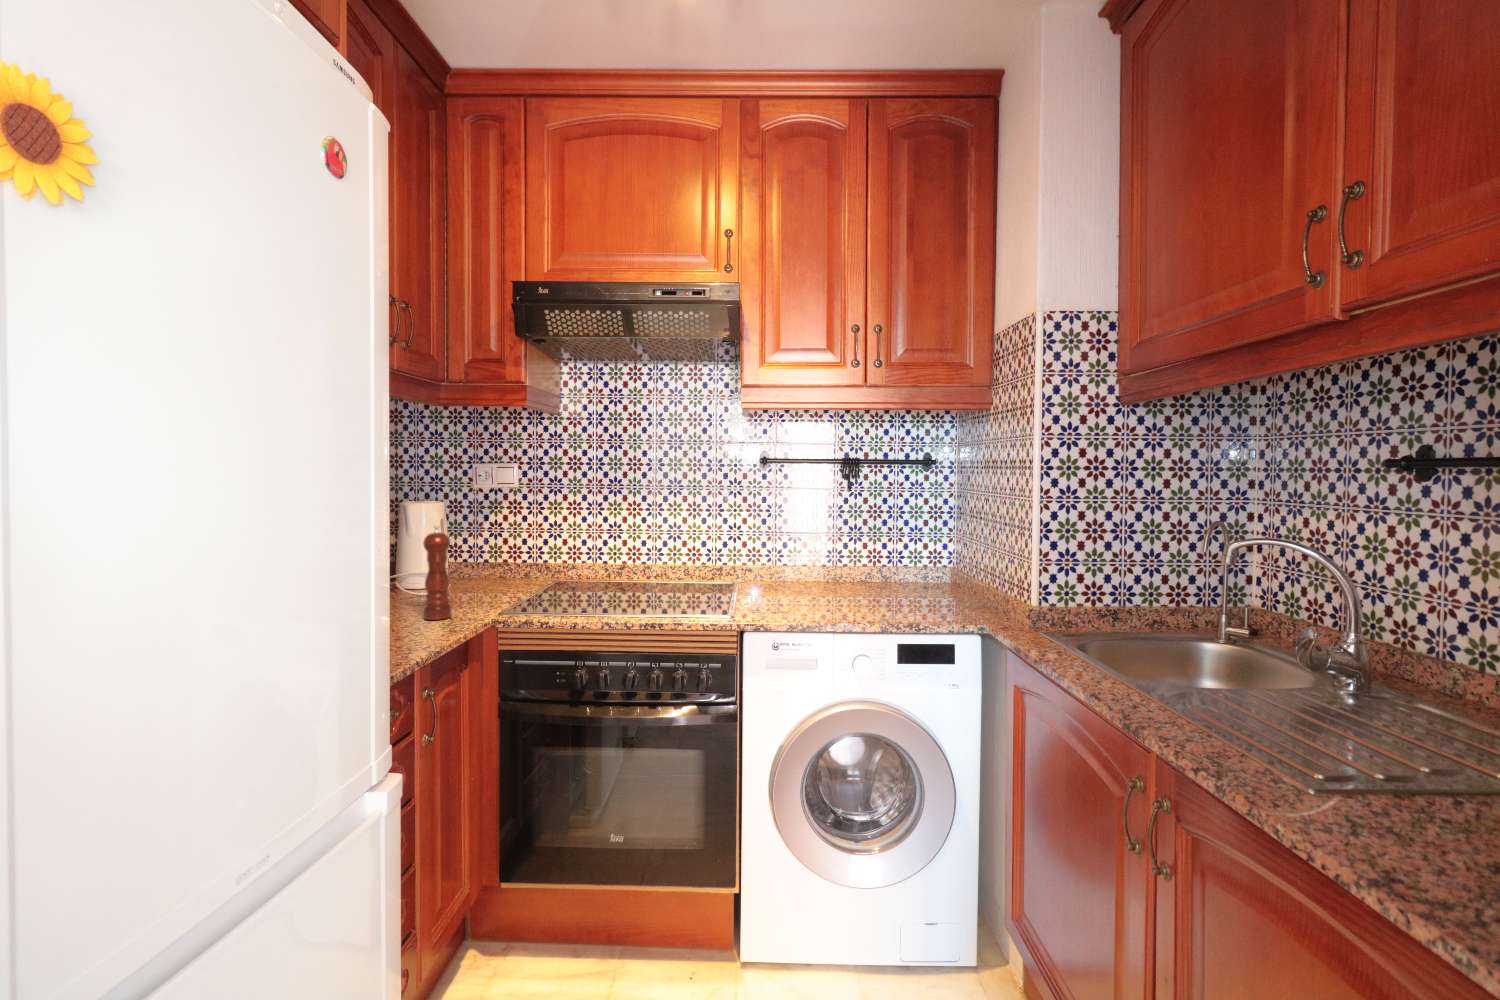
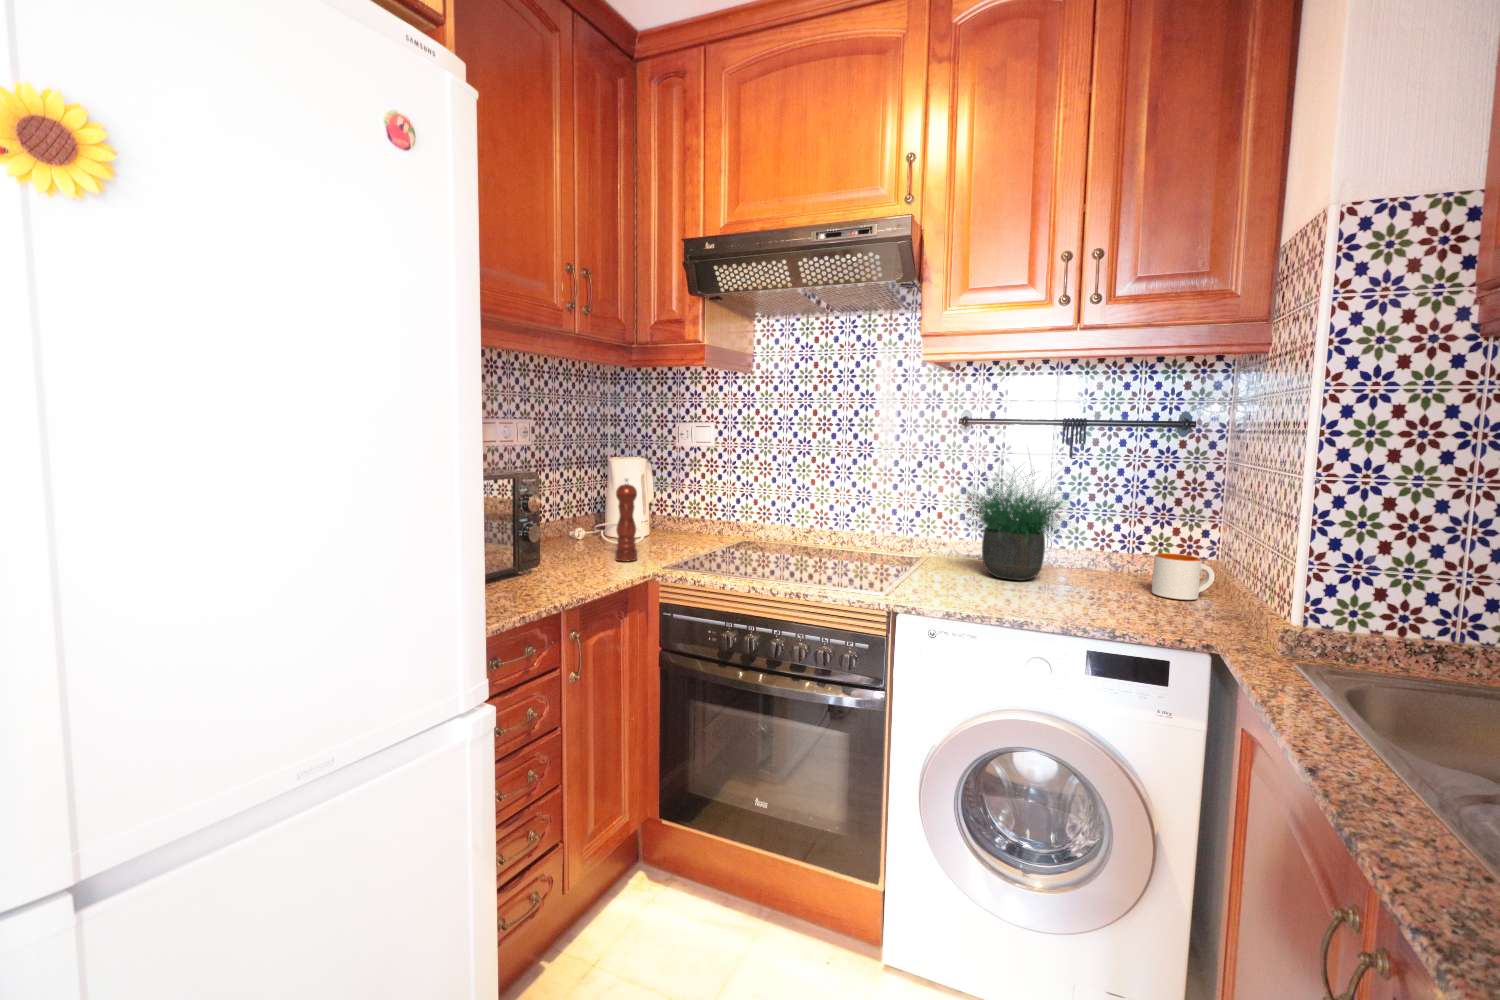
potted plant: none [762,479,880,596] -> present [966,472,1069,580]
mug: none [921,563,961,598] -> present [1152,553,1215,600]

